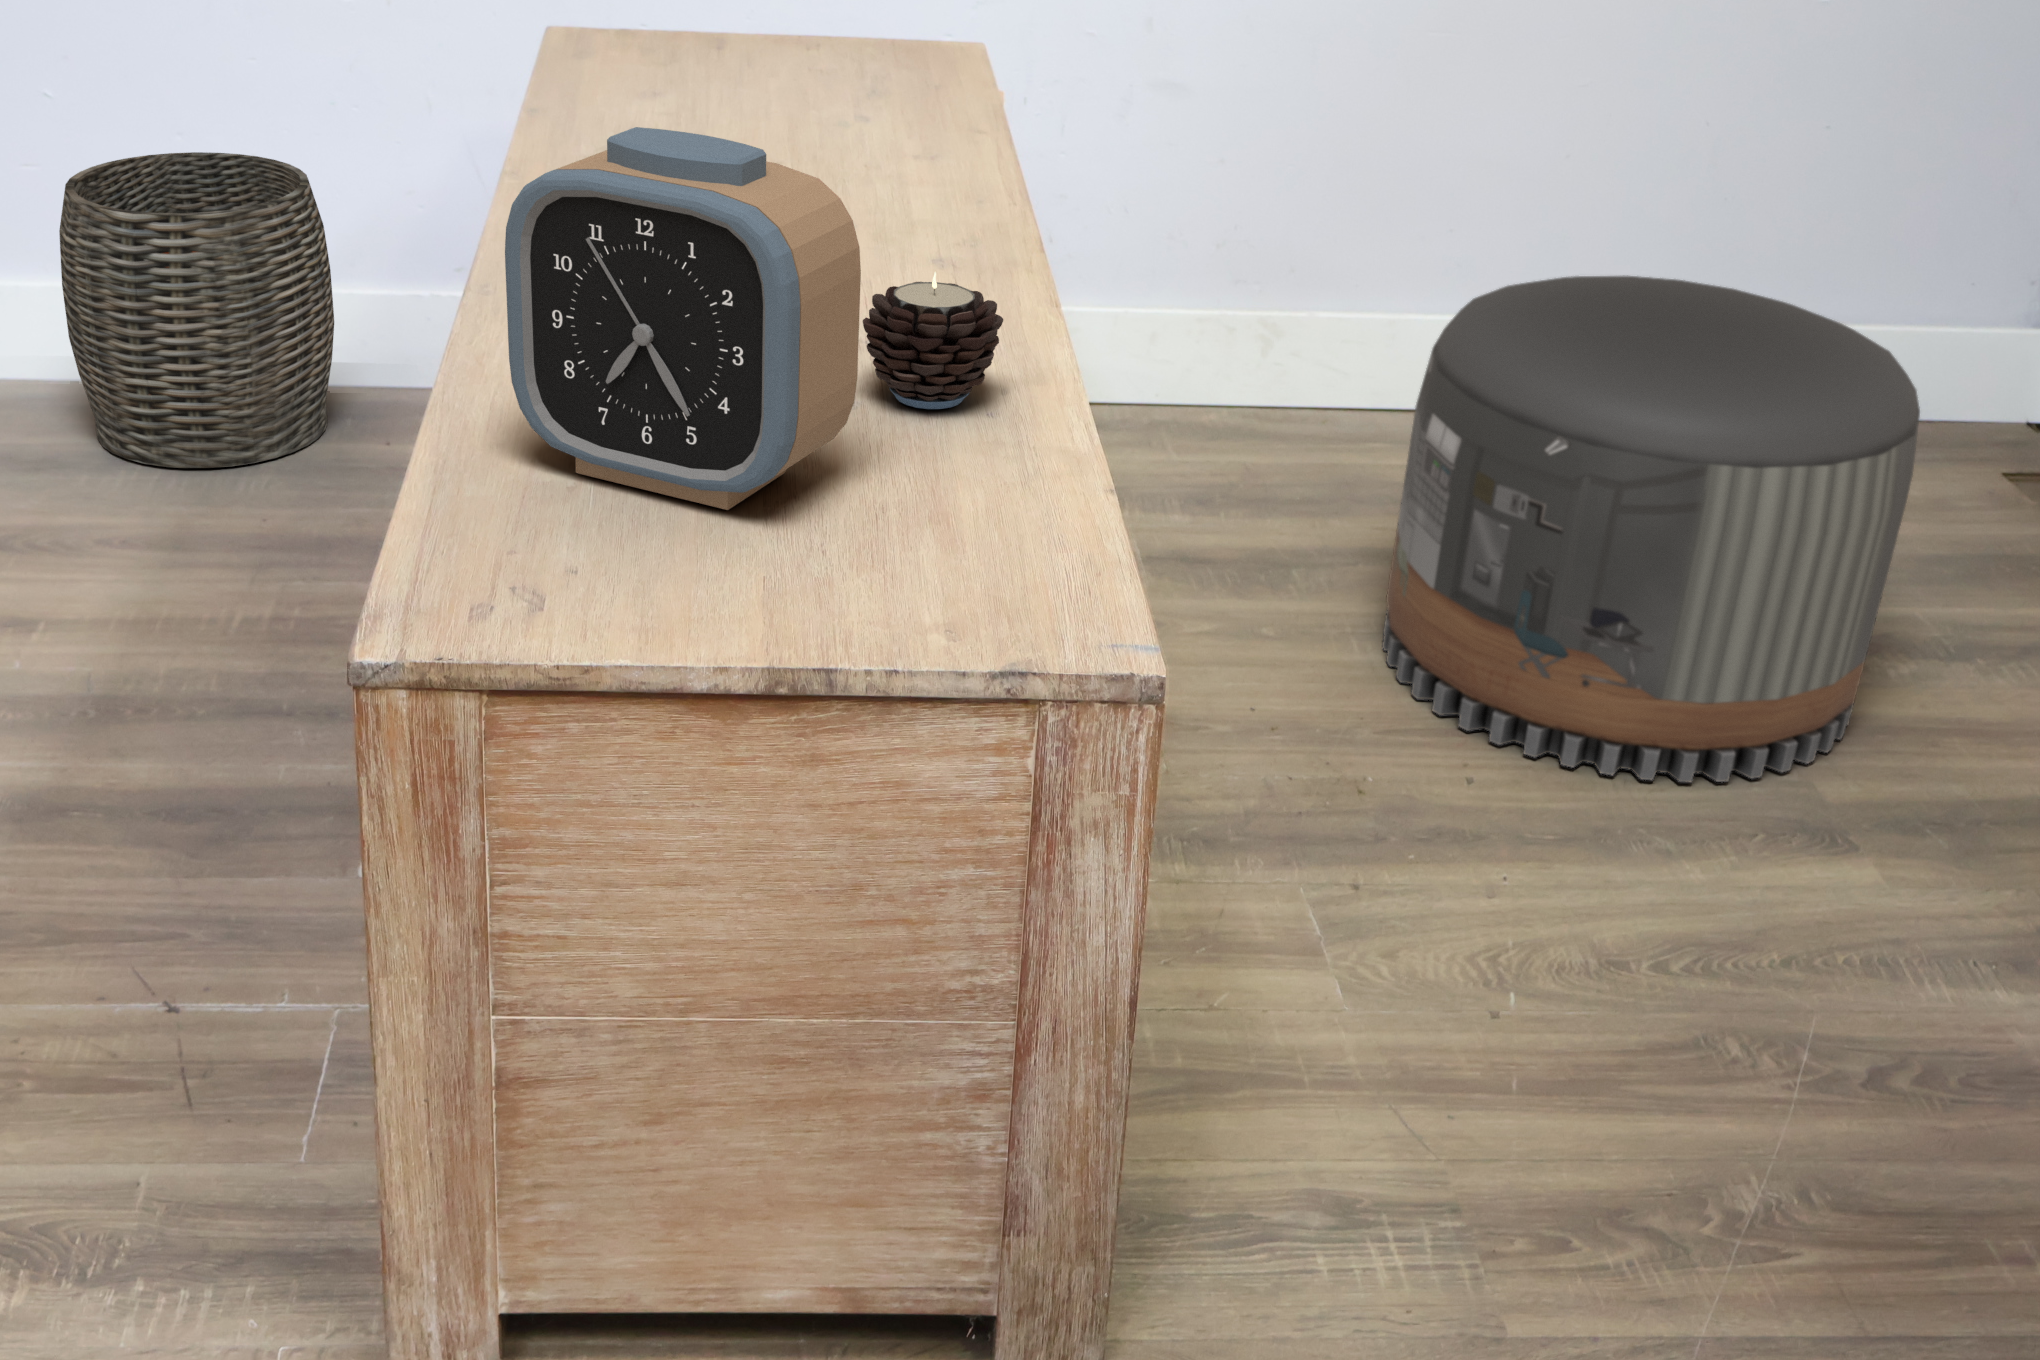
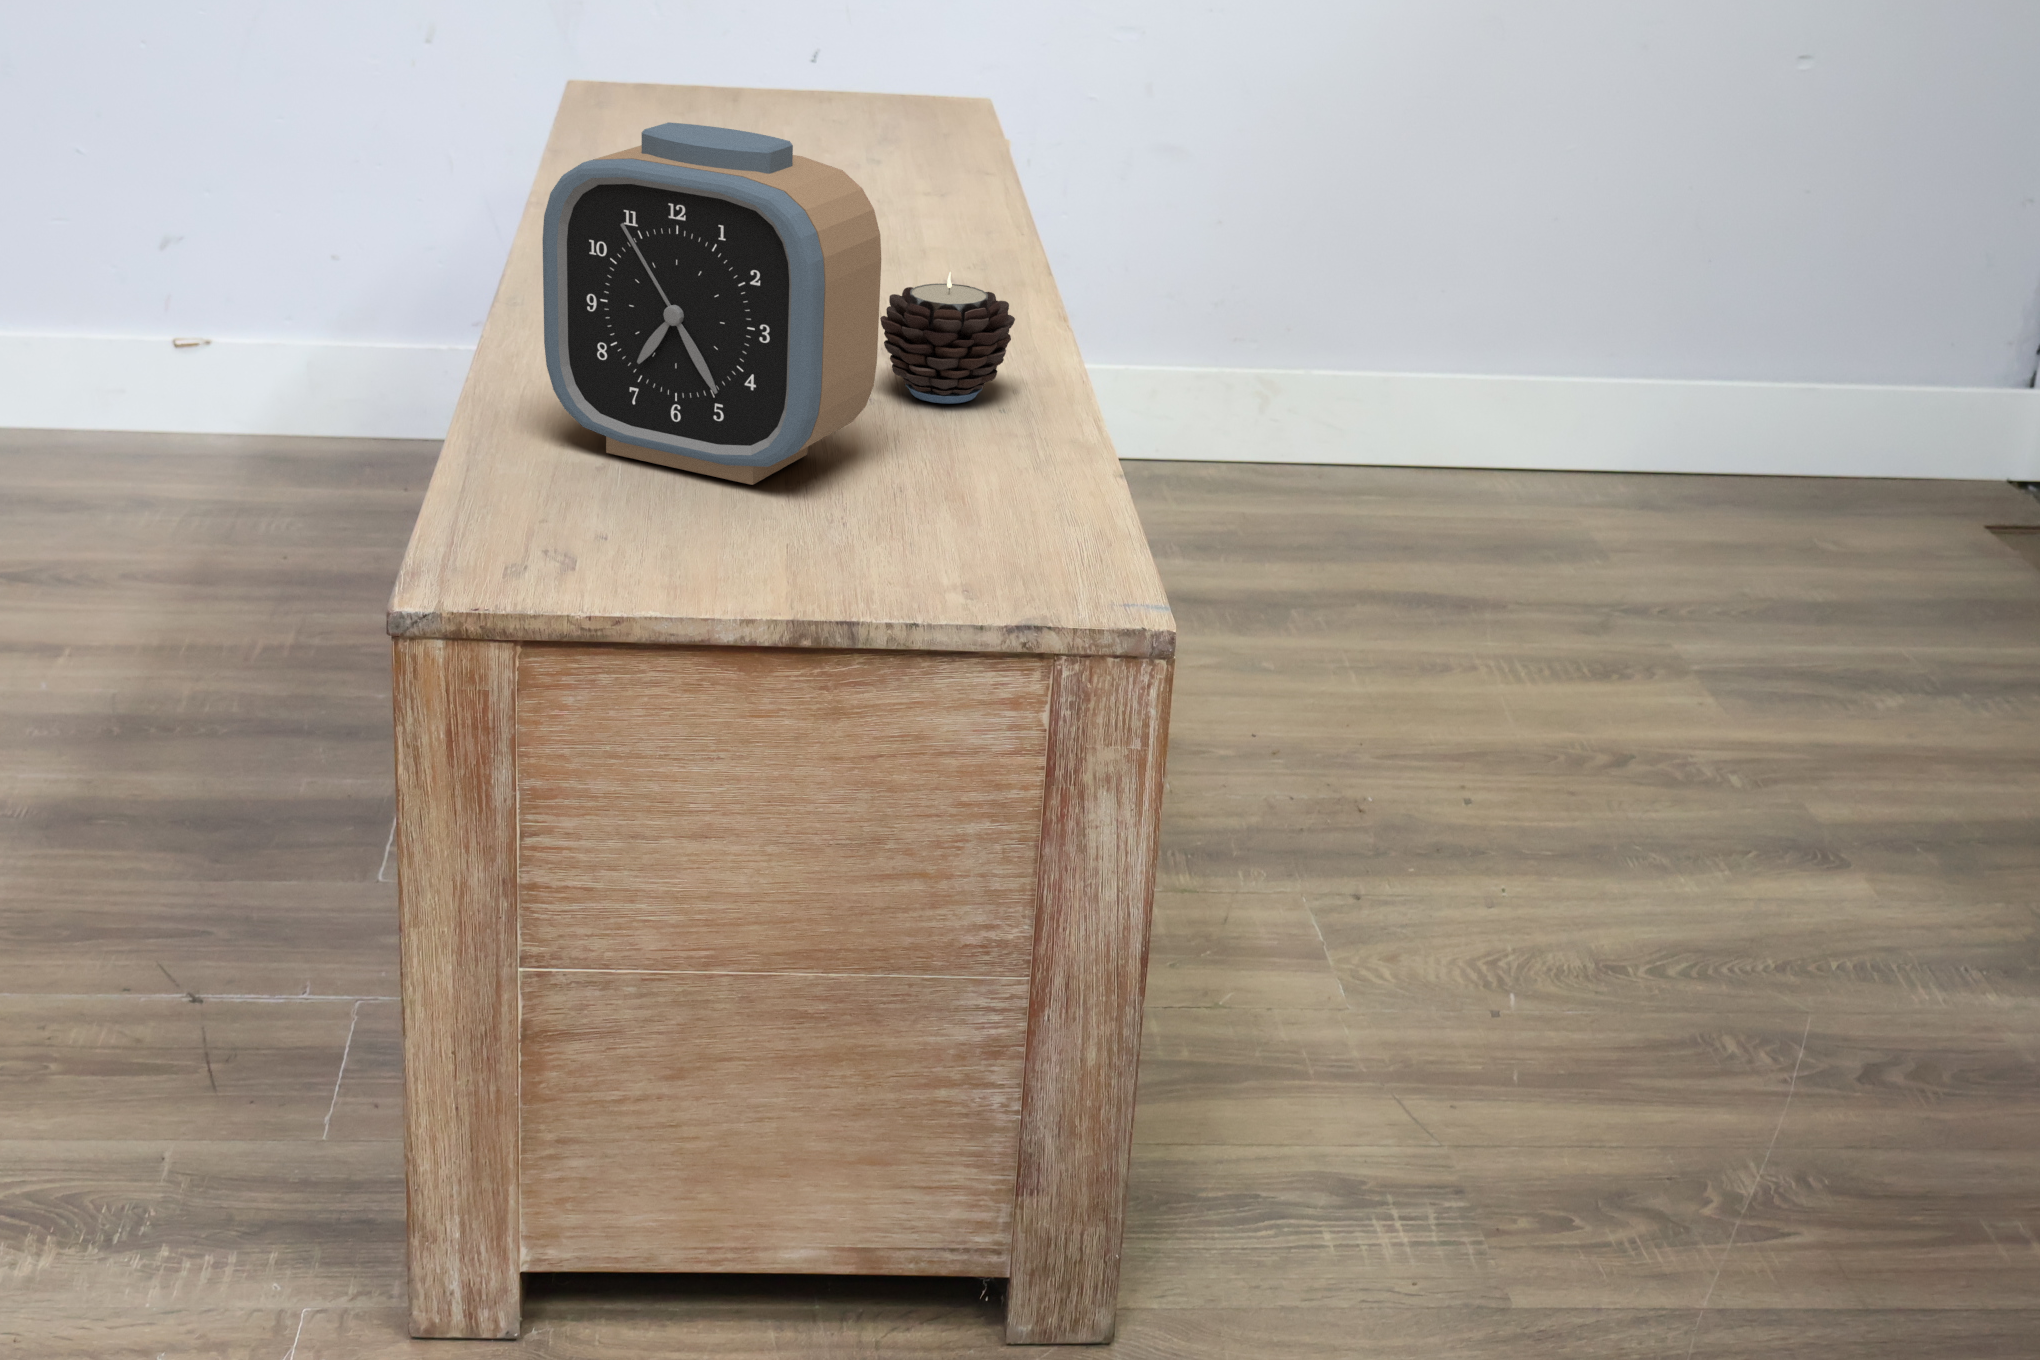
woven basket: present [59,152,334,468] -> none [91,206,353,508]
pouf: present [1382,276,1920,782] -> none [1380,322,1900,803]

